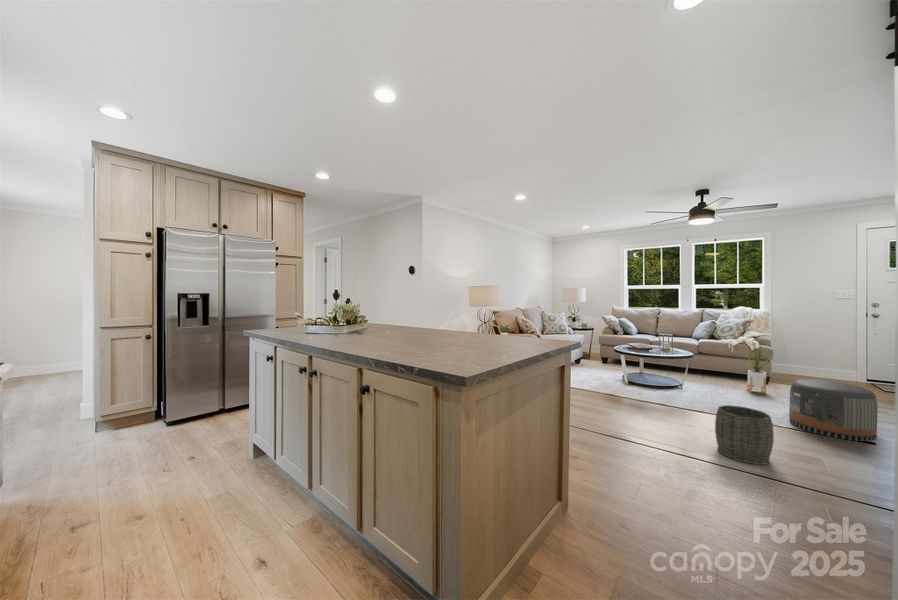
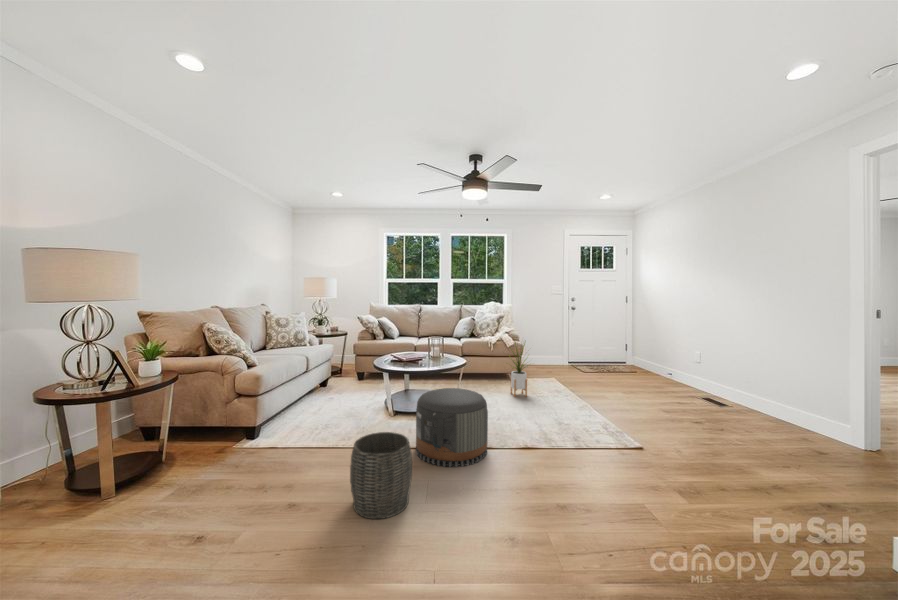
pouf: present [789,379,878,441] -> present [416,388,488,467]
woven basket: present [715,405,774,465] -> present [350,432,412,519]

